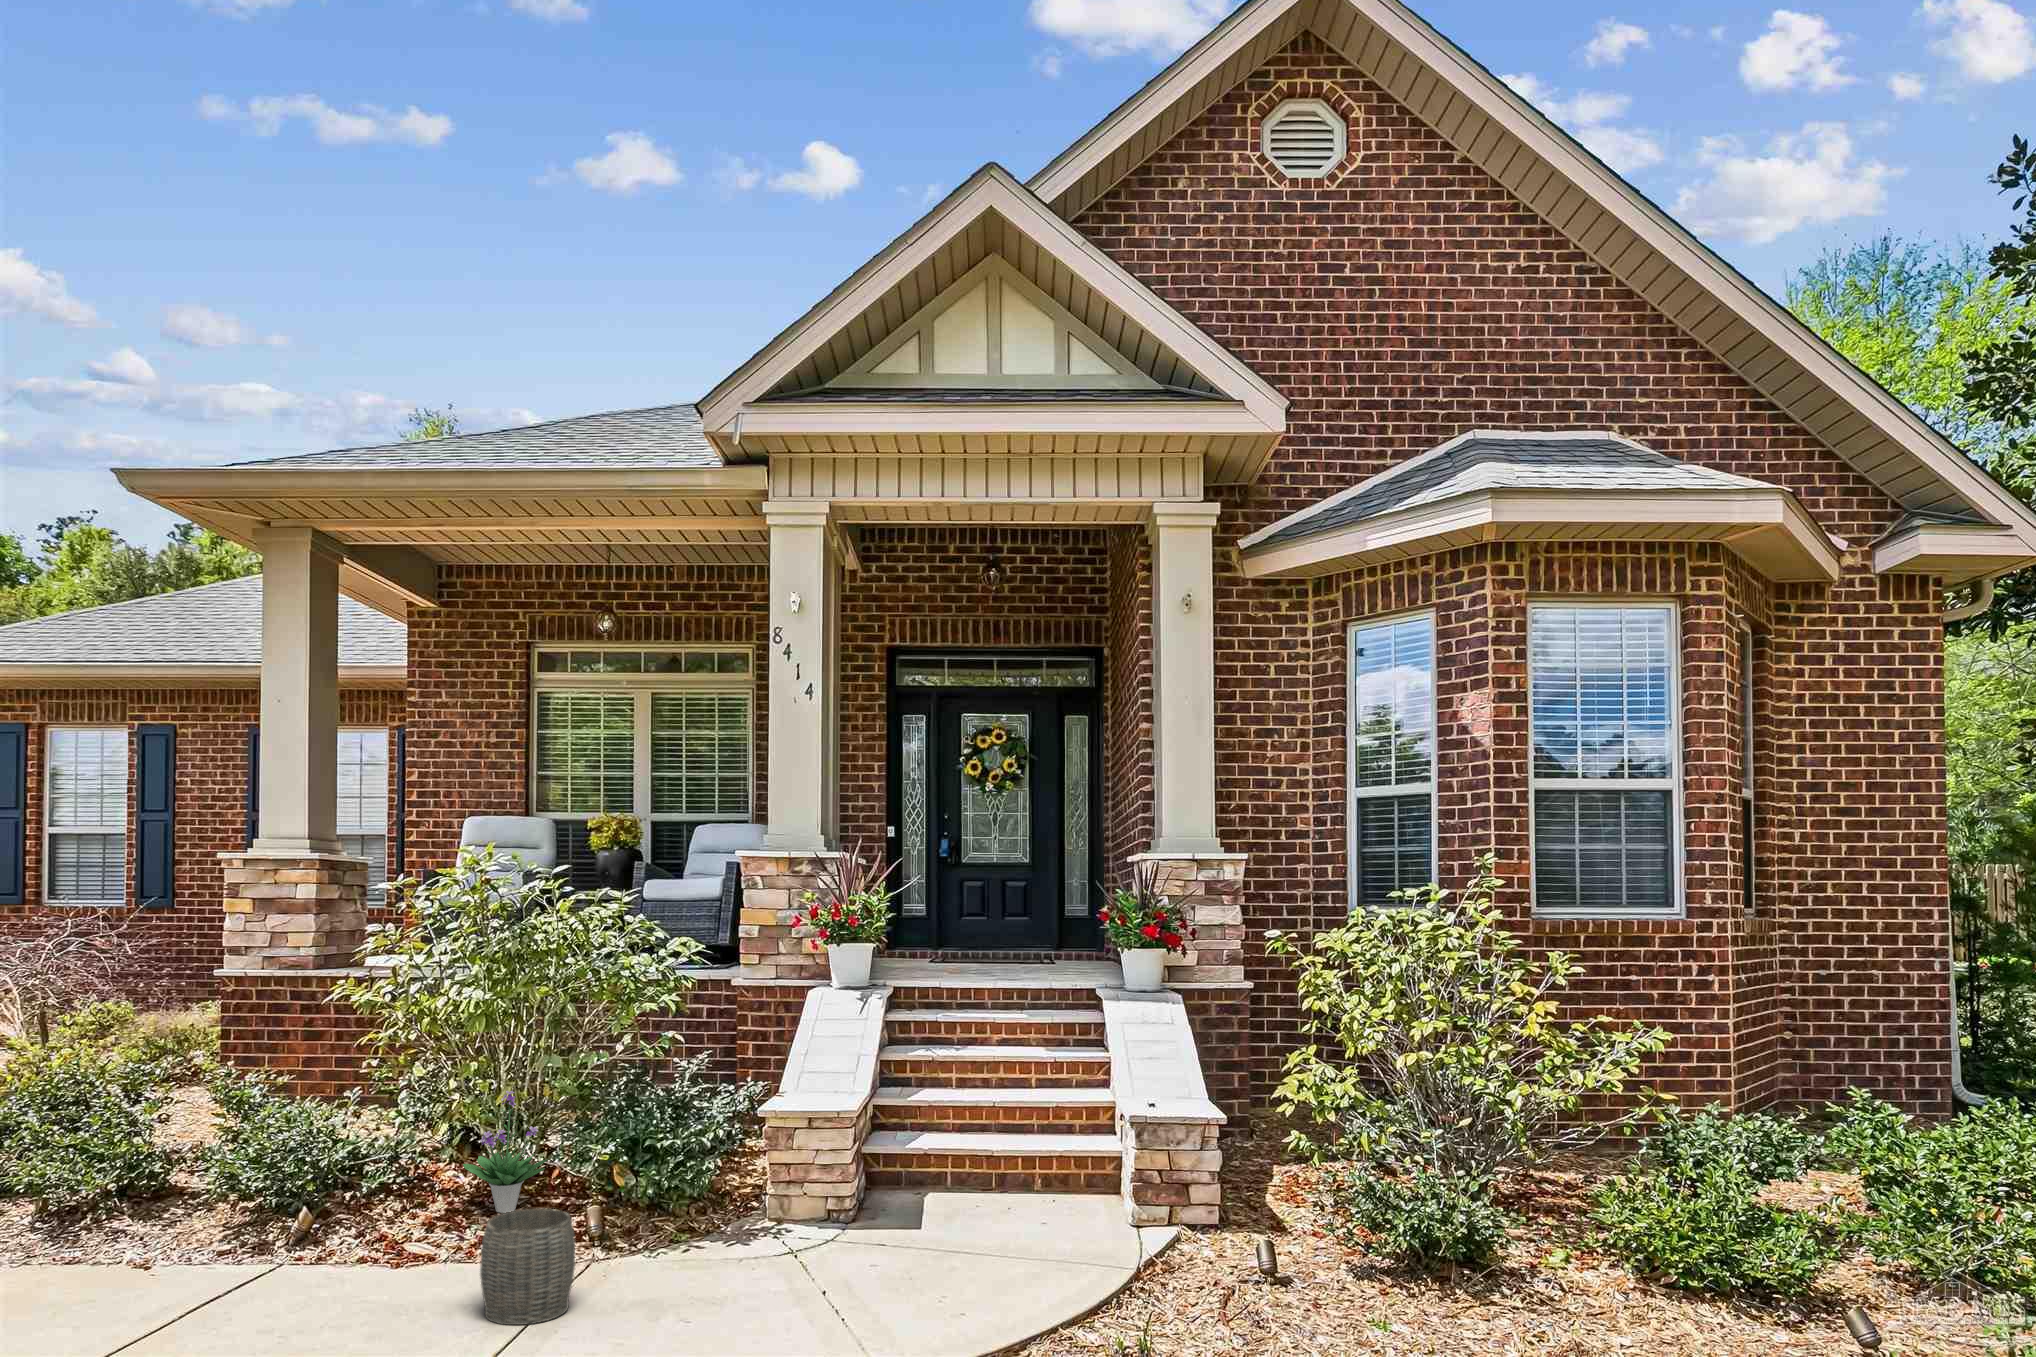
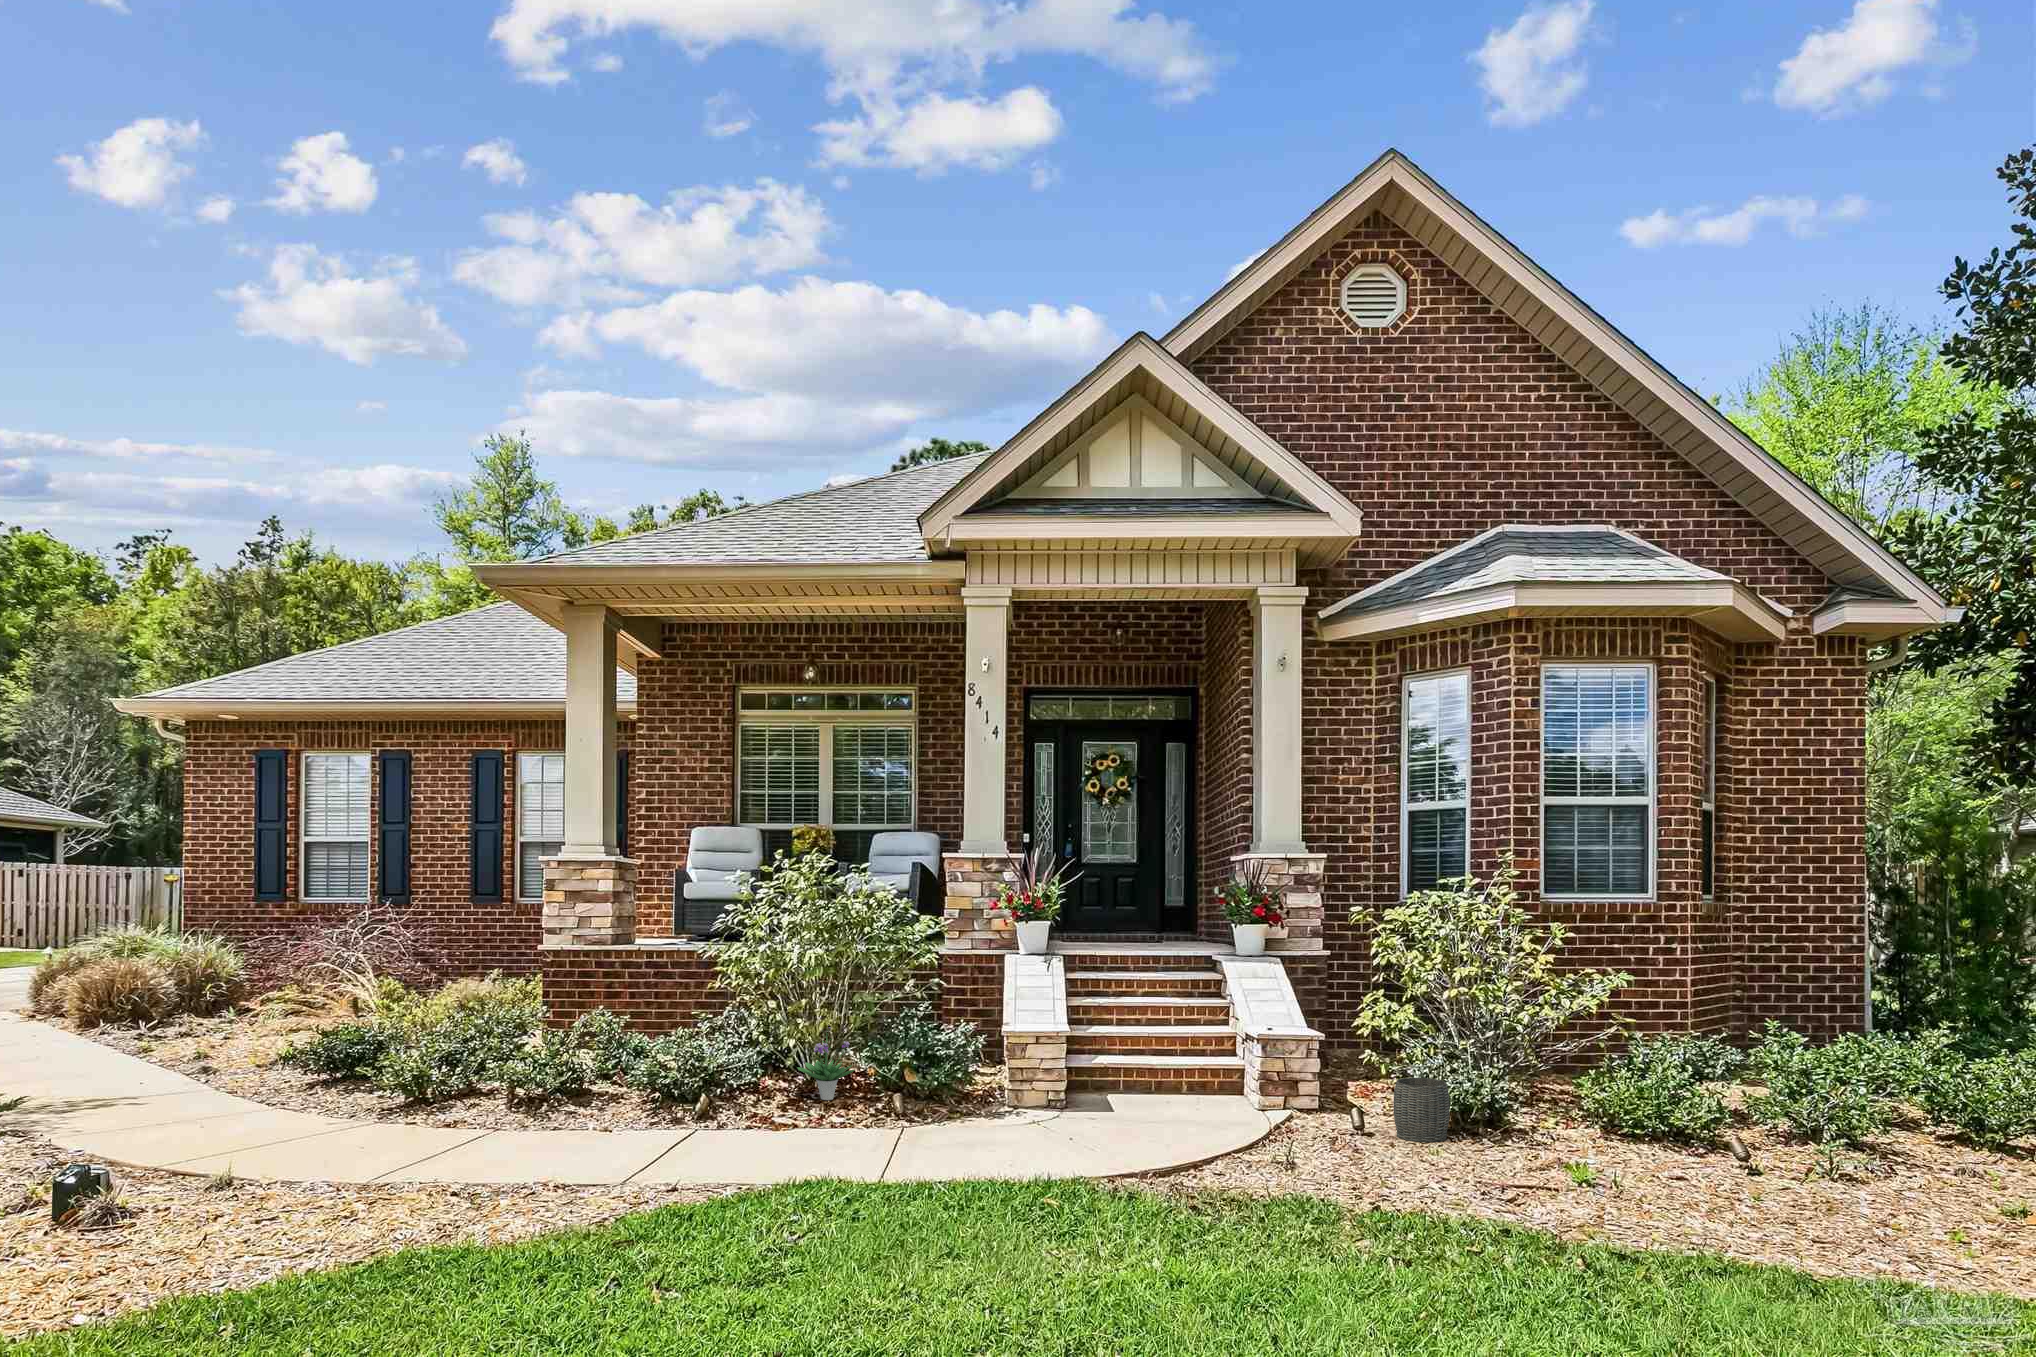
woven basket: present [480,1209,575,1325] -> present [1393,1078,1450,1142]

